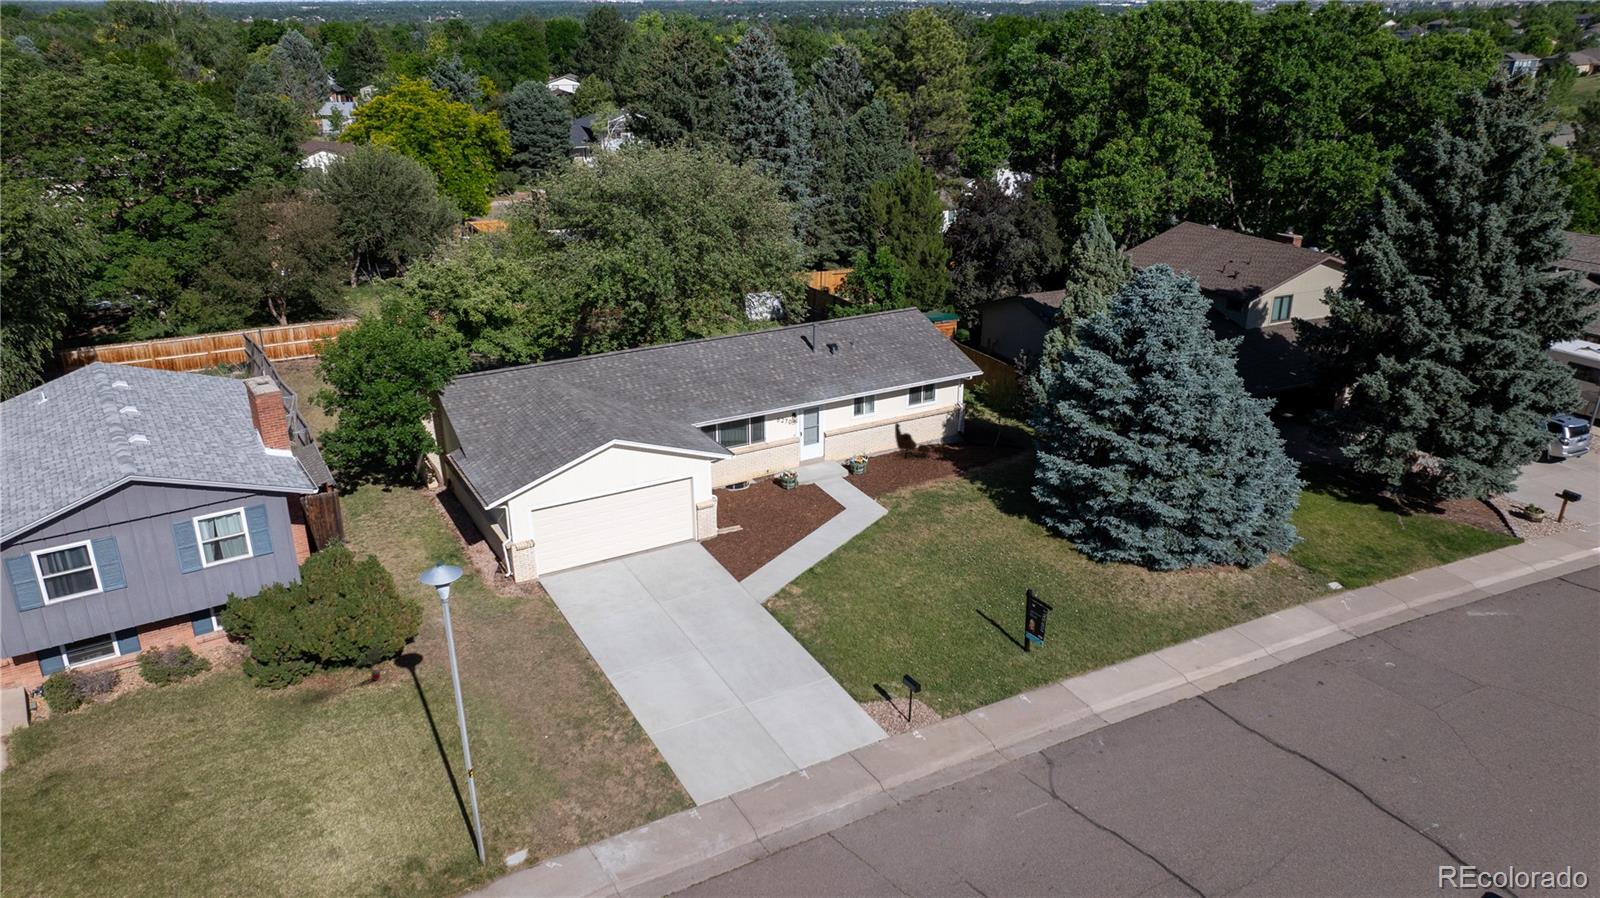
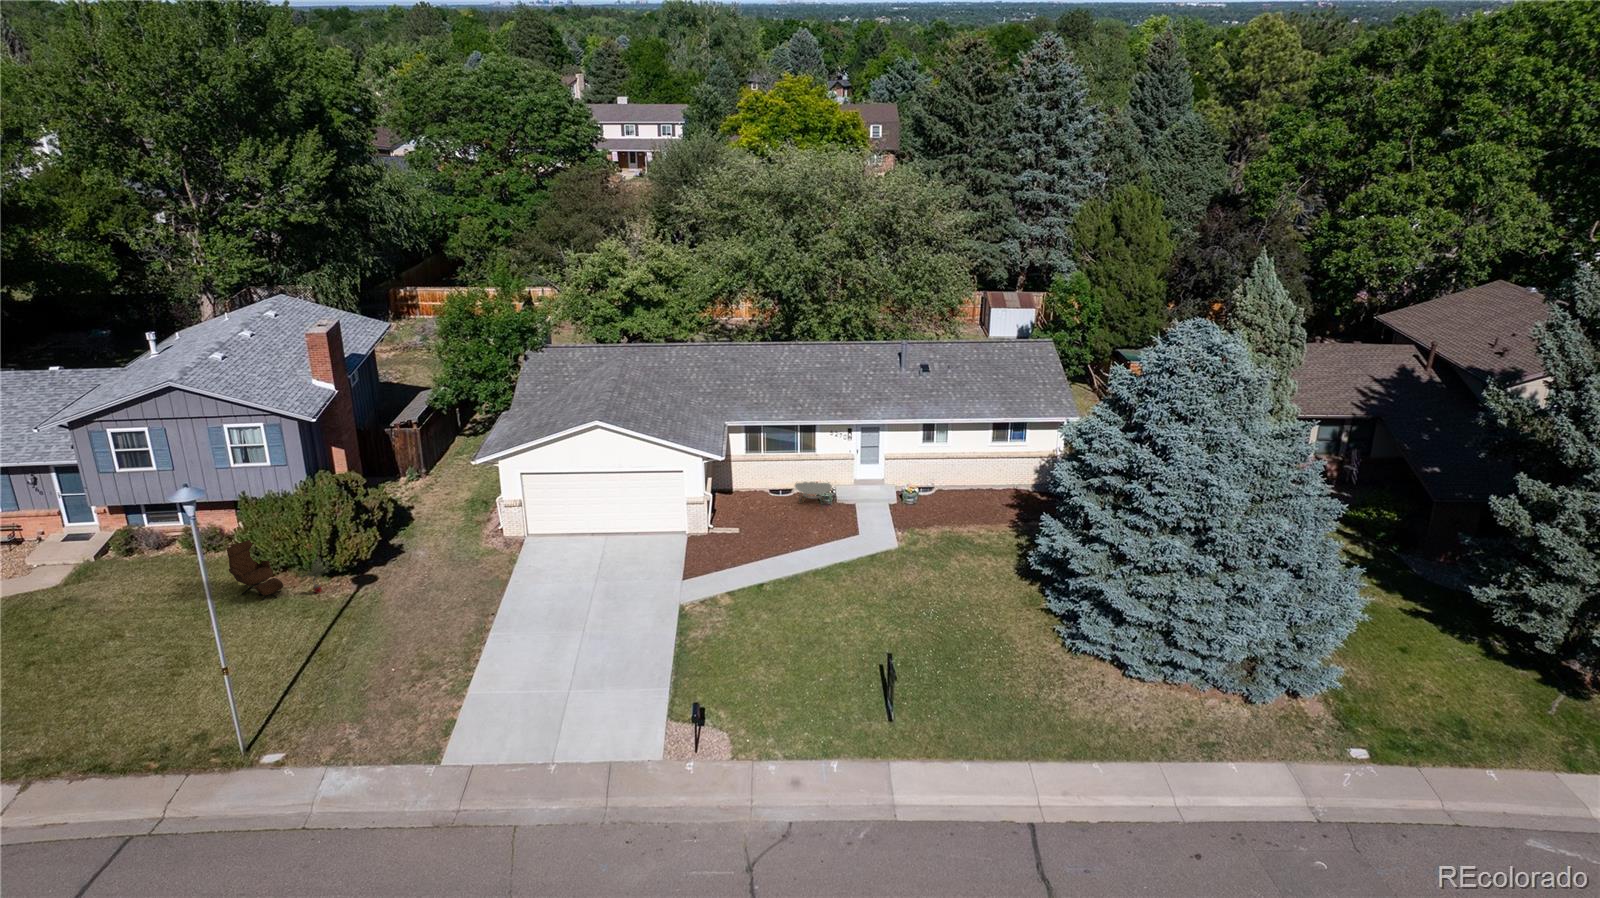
lounge chair: present [895,423,930,456] -> present [227,540,283,600]
round table: none [756,467,792,493] -> present [795,482,832,504]

